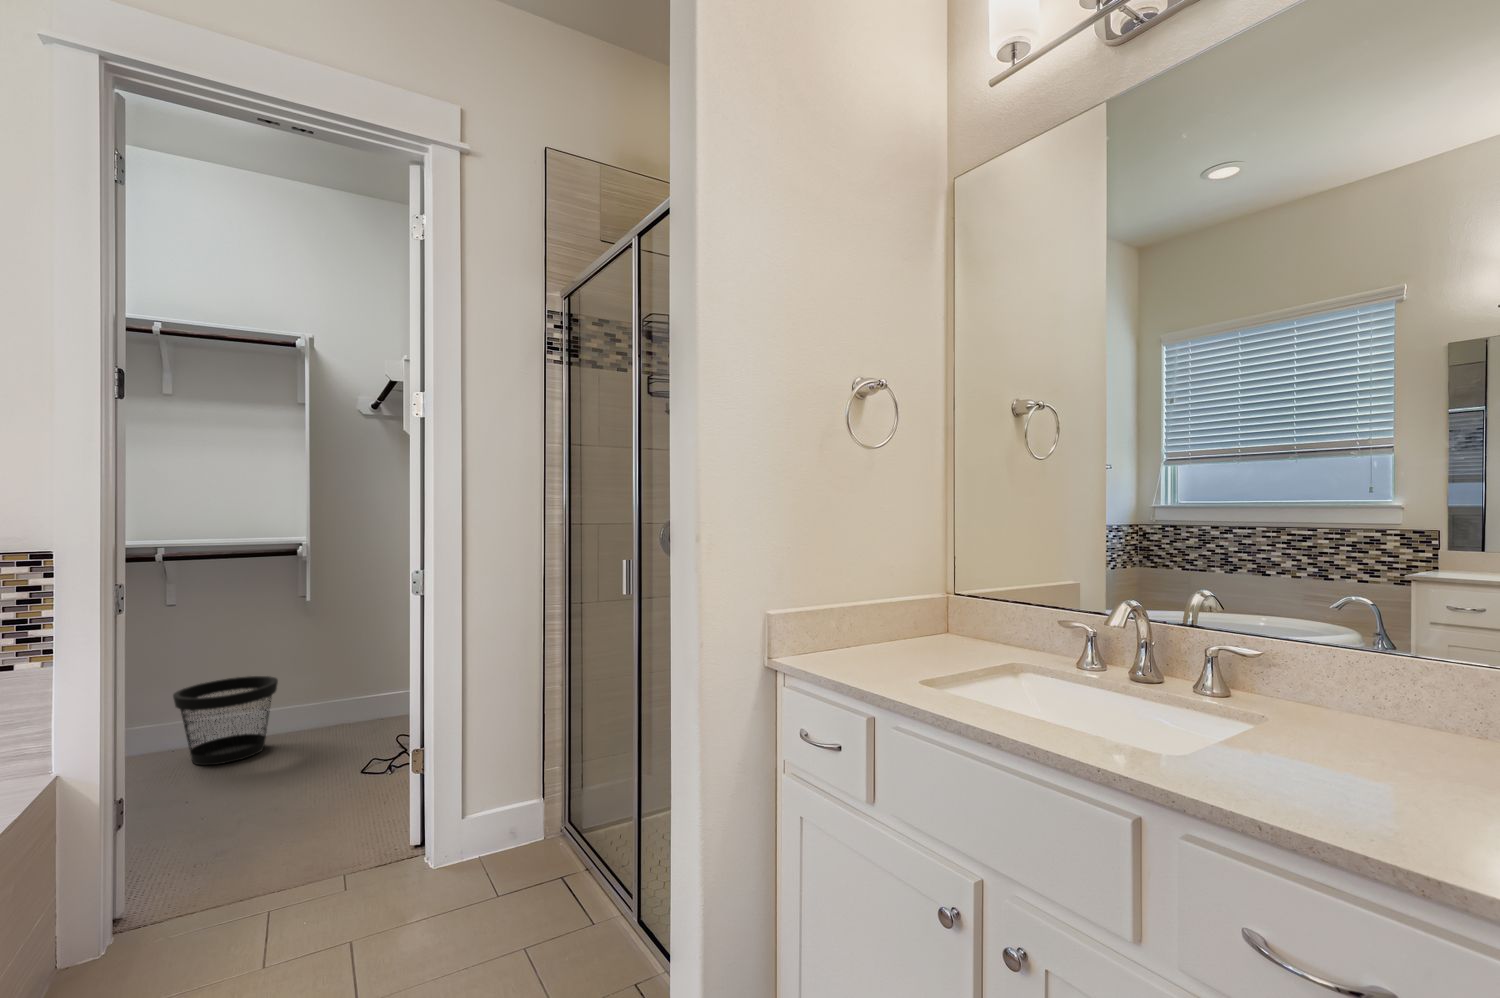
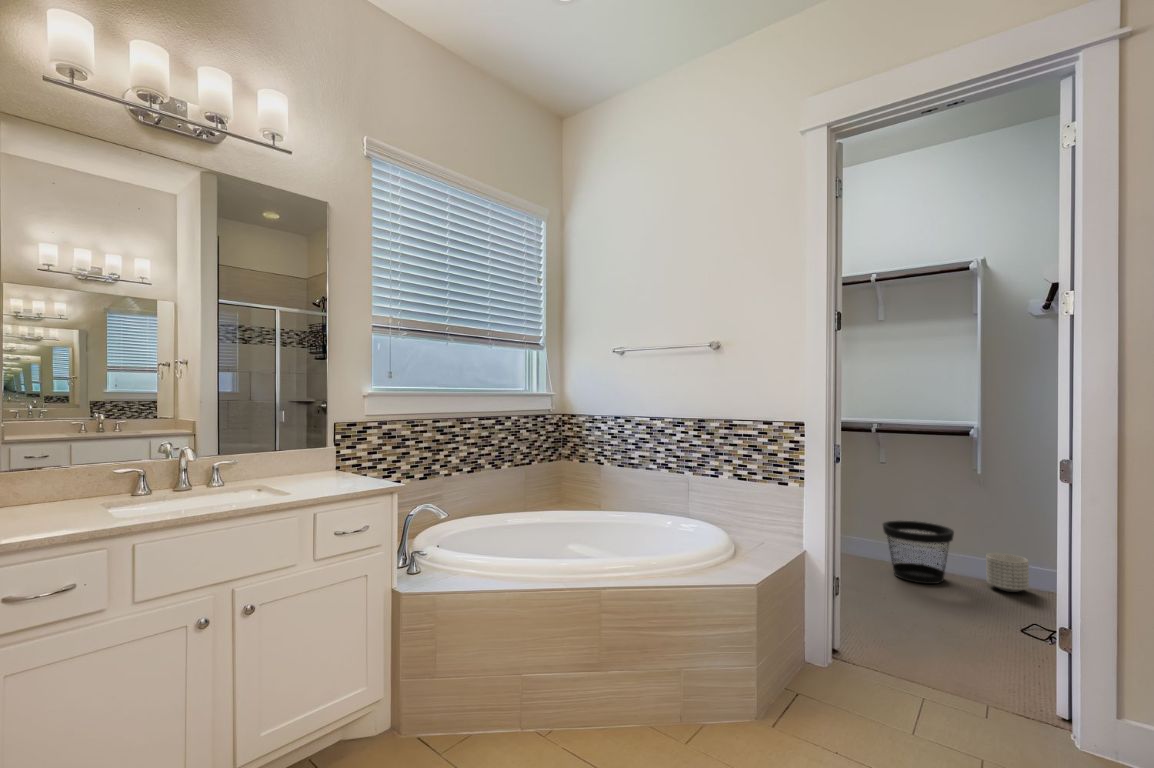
planter: none [316,689,362,734] -> present [986,553,1029,592]

